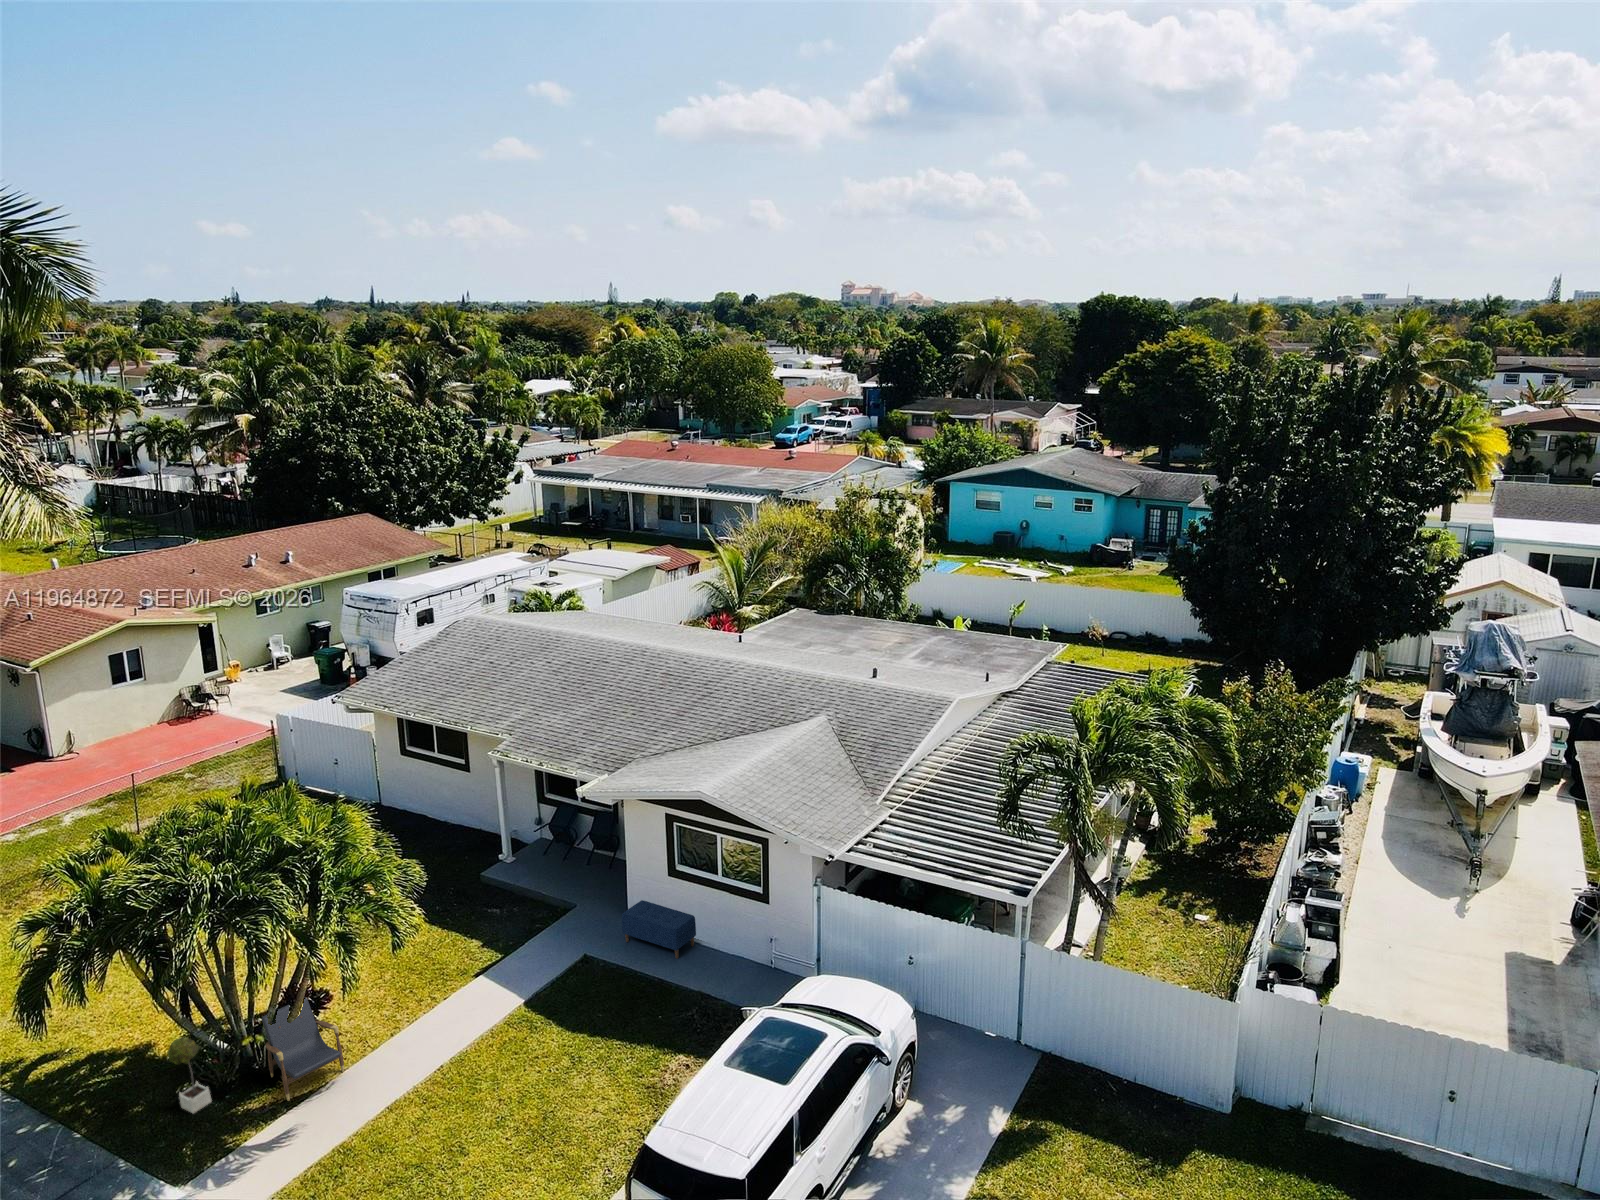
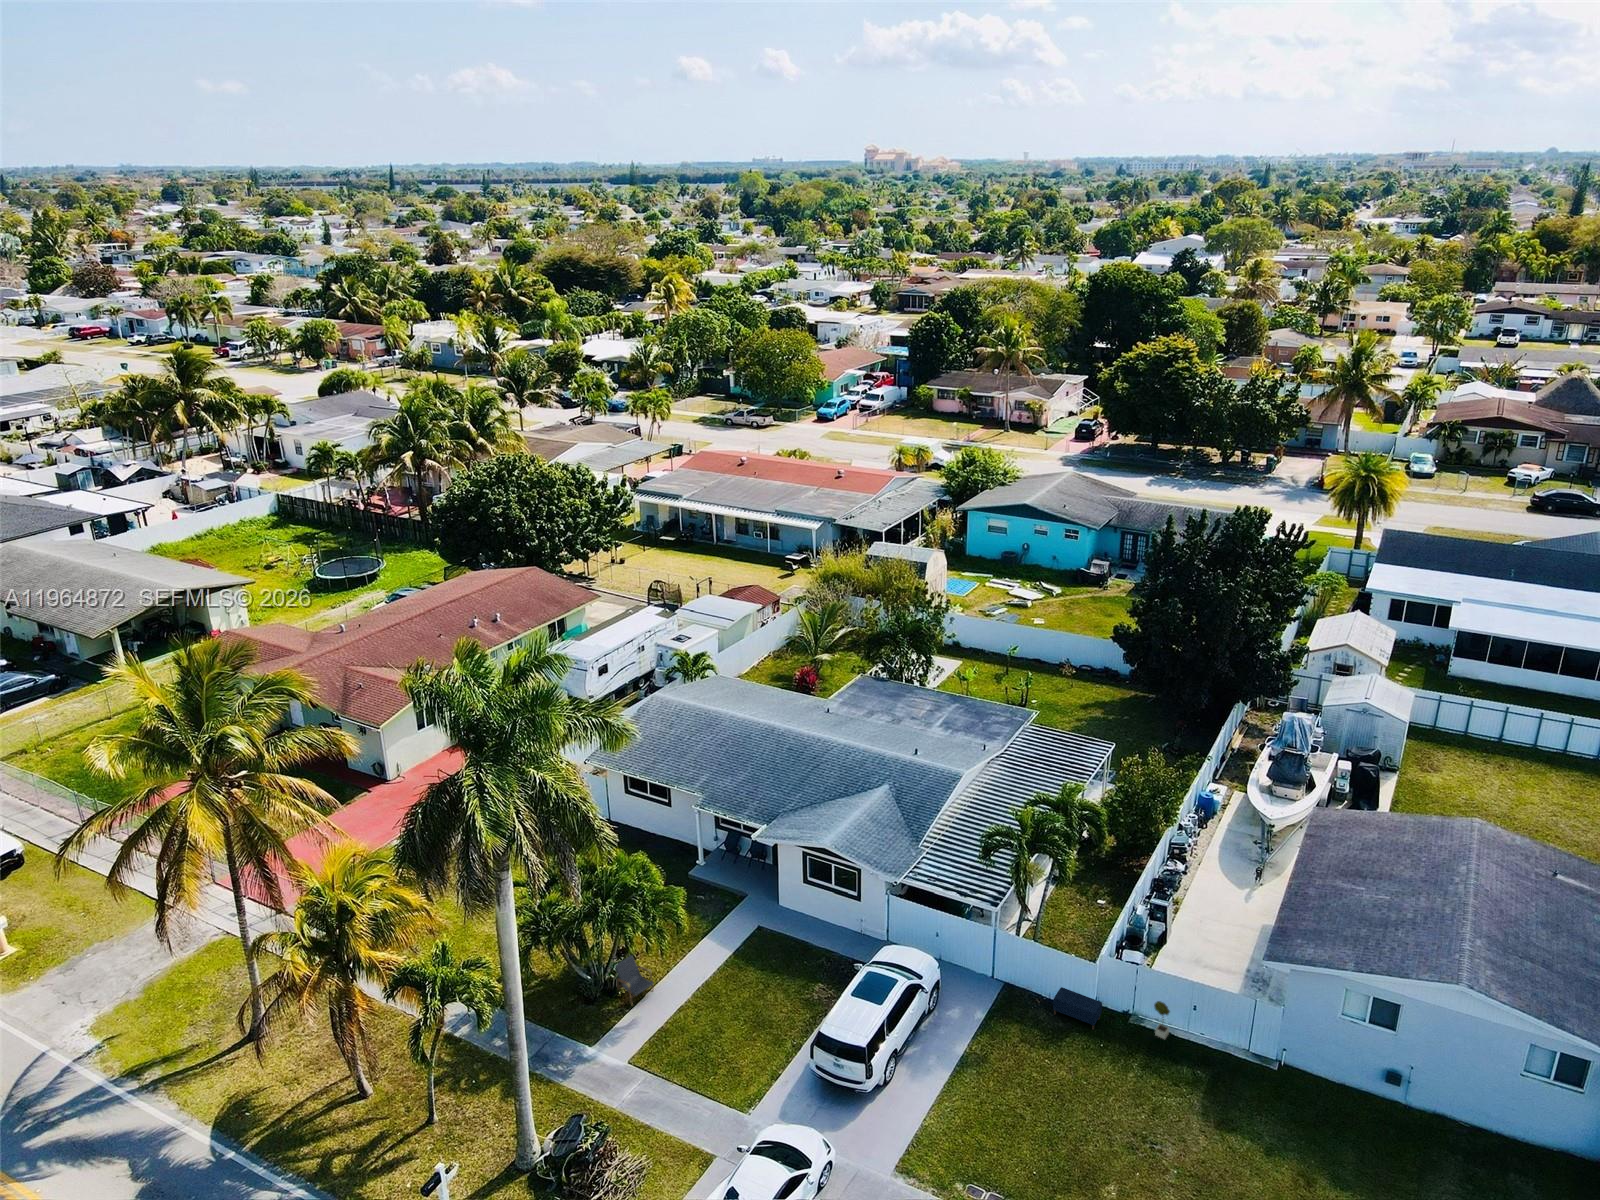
bench: present [622,900,696,959] -> present [1053,987,1102,1030]
potted tree: present [168,1038,211,1113] -> present [1154,1001,1170,1039]

